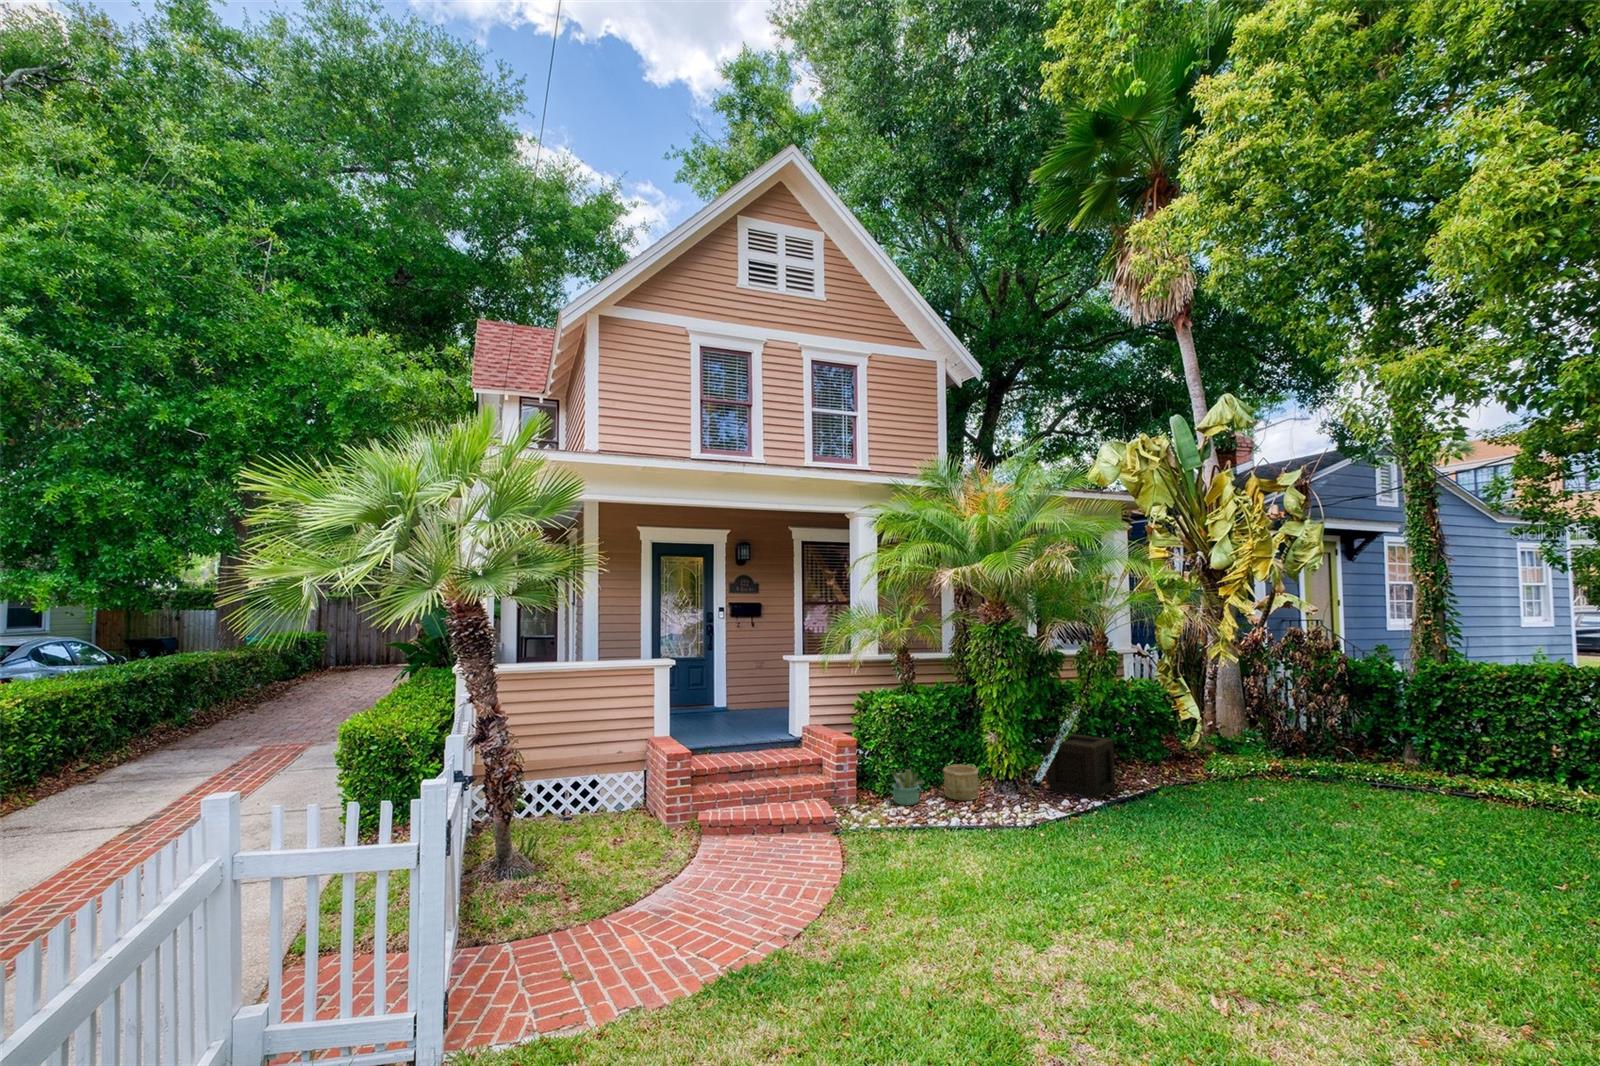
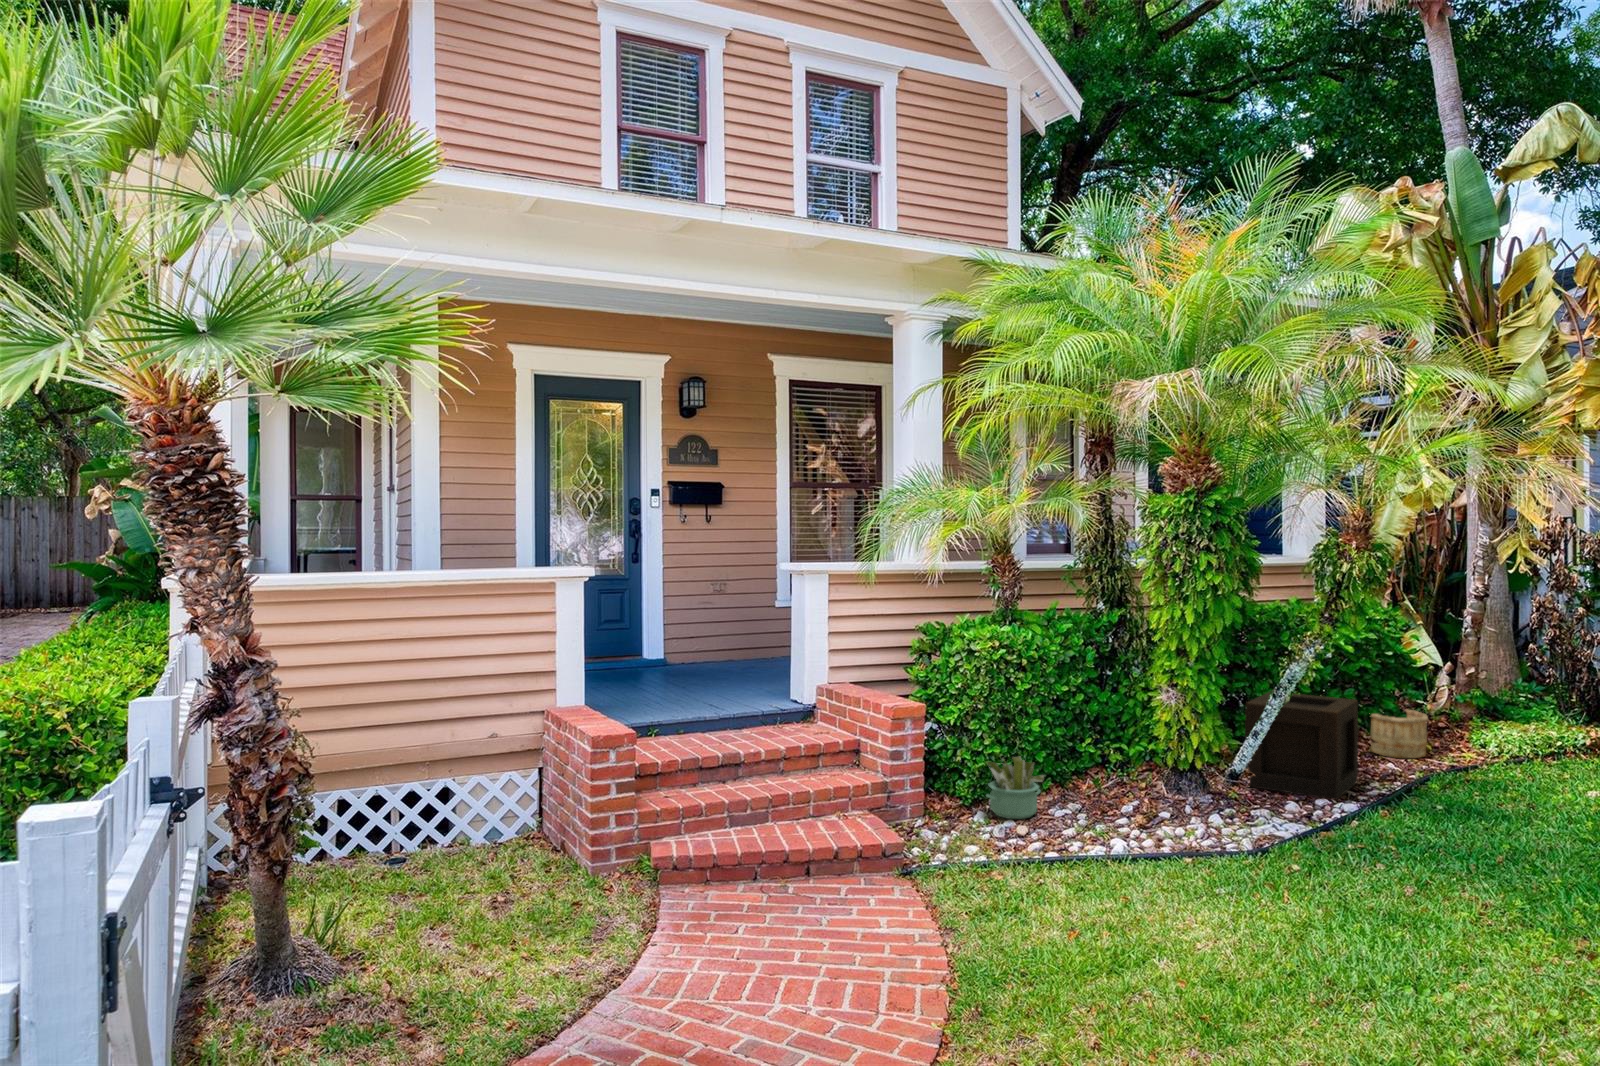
wooden bucket: present [943,765,979,801] -> present [1371,710,1428,758]

